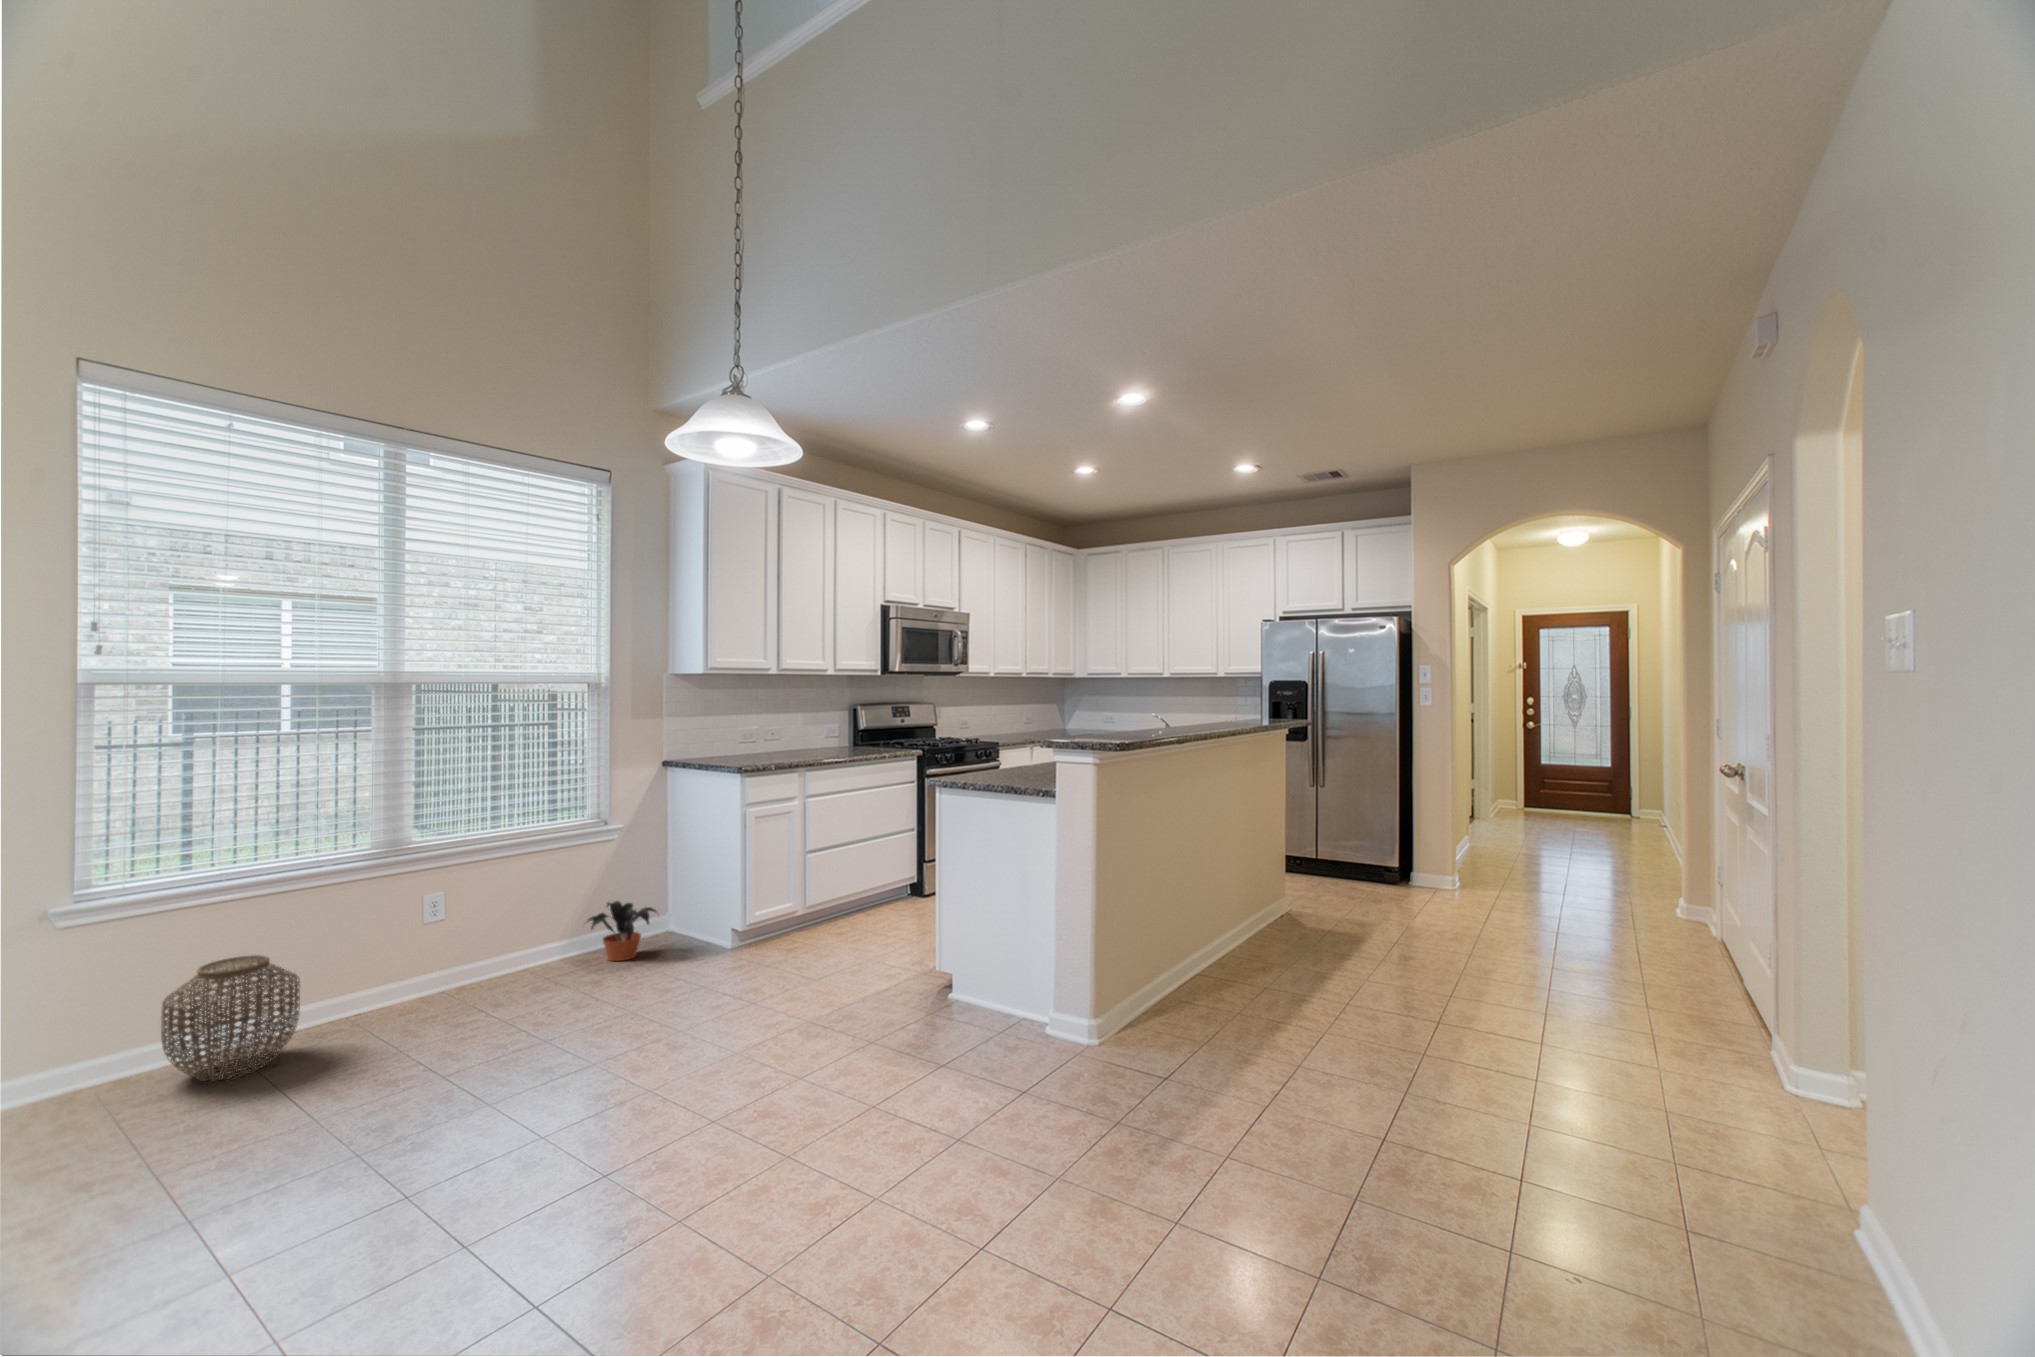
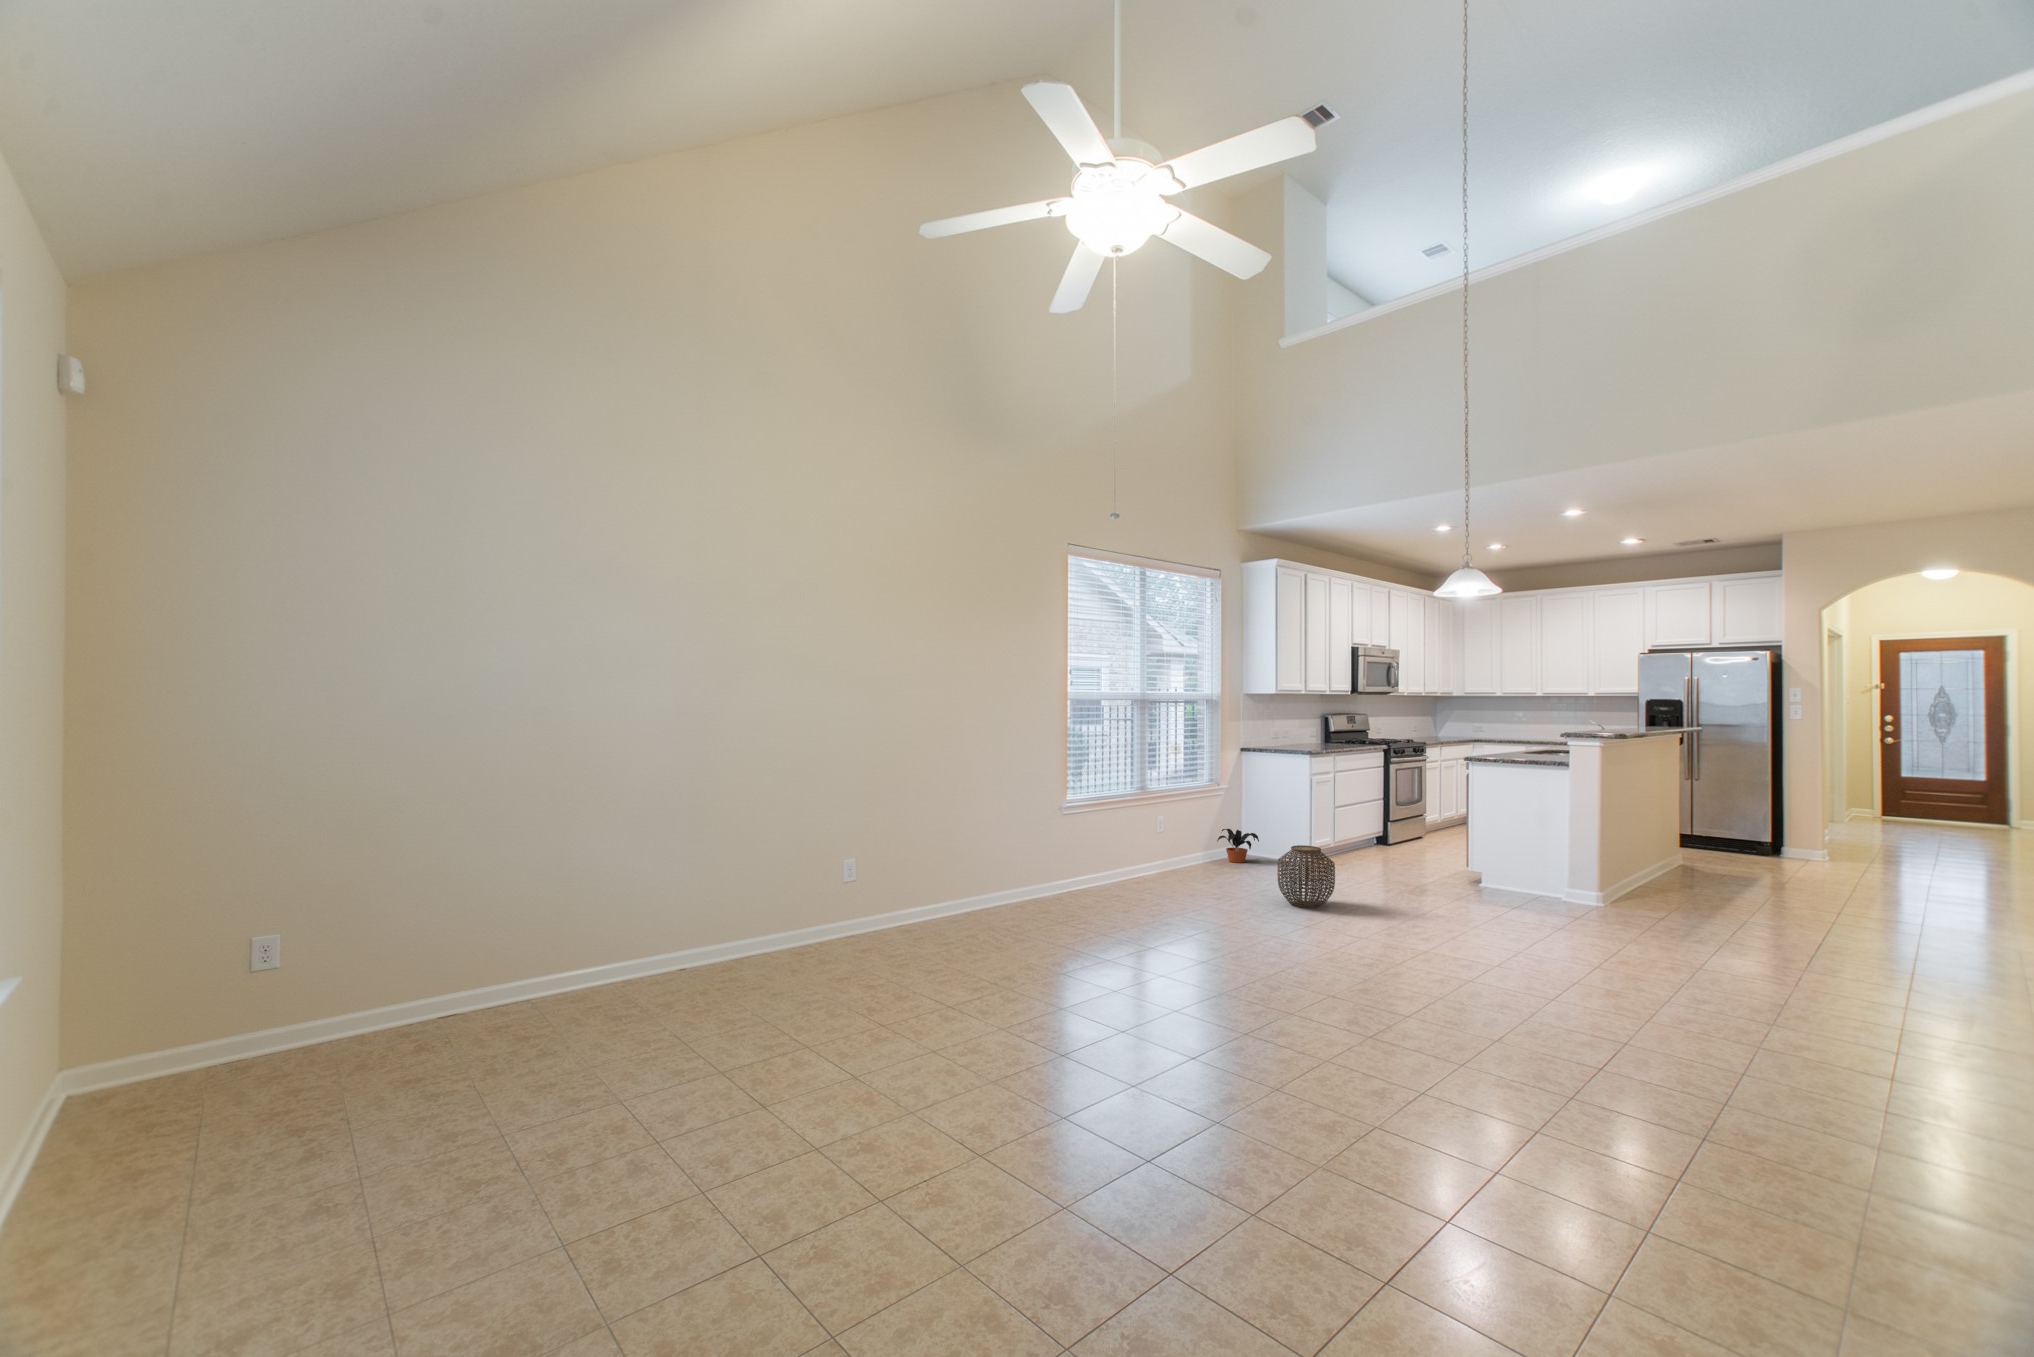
woven basket: present [161,955,300,1081] -> present [1277,845,1335,908]

